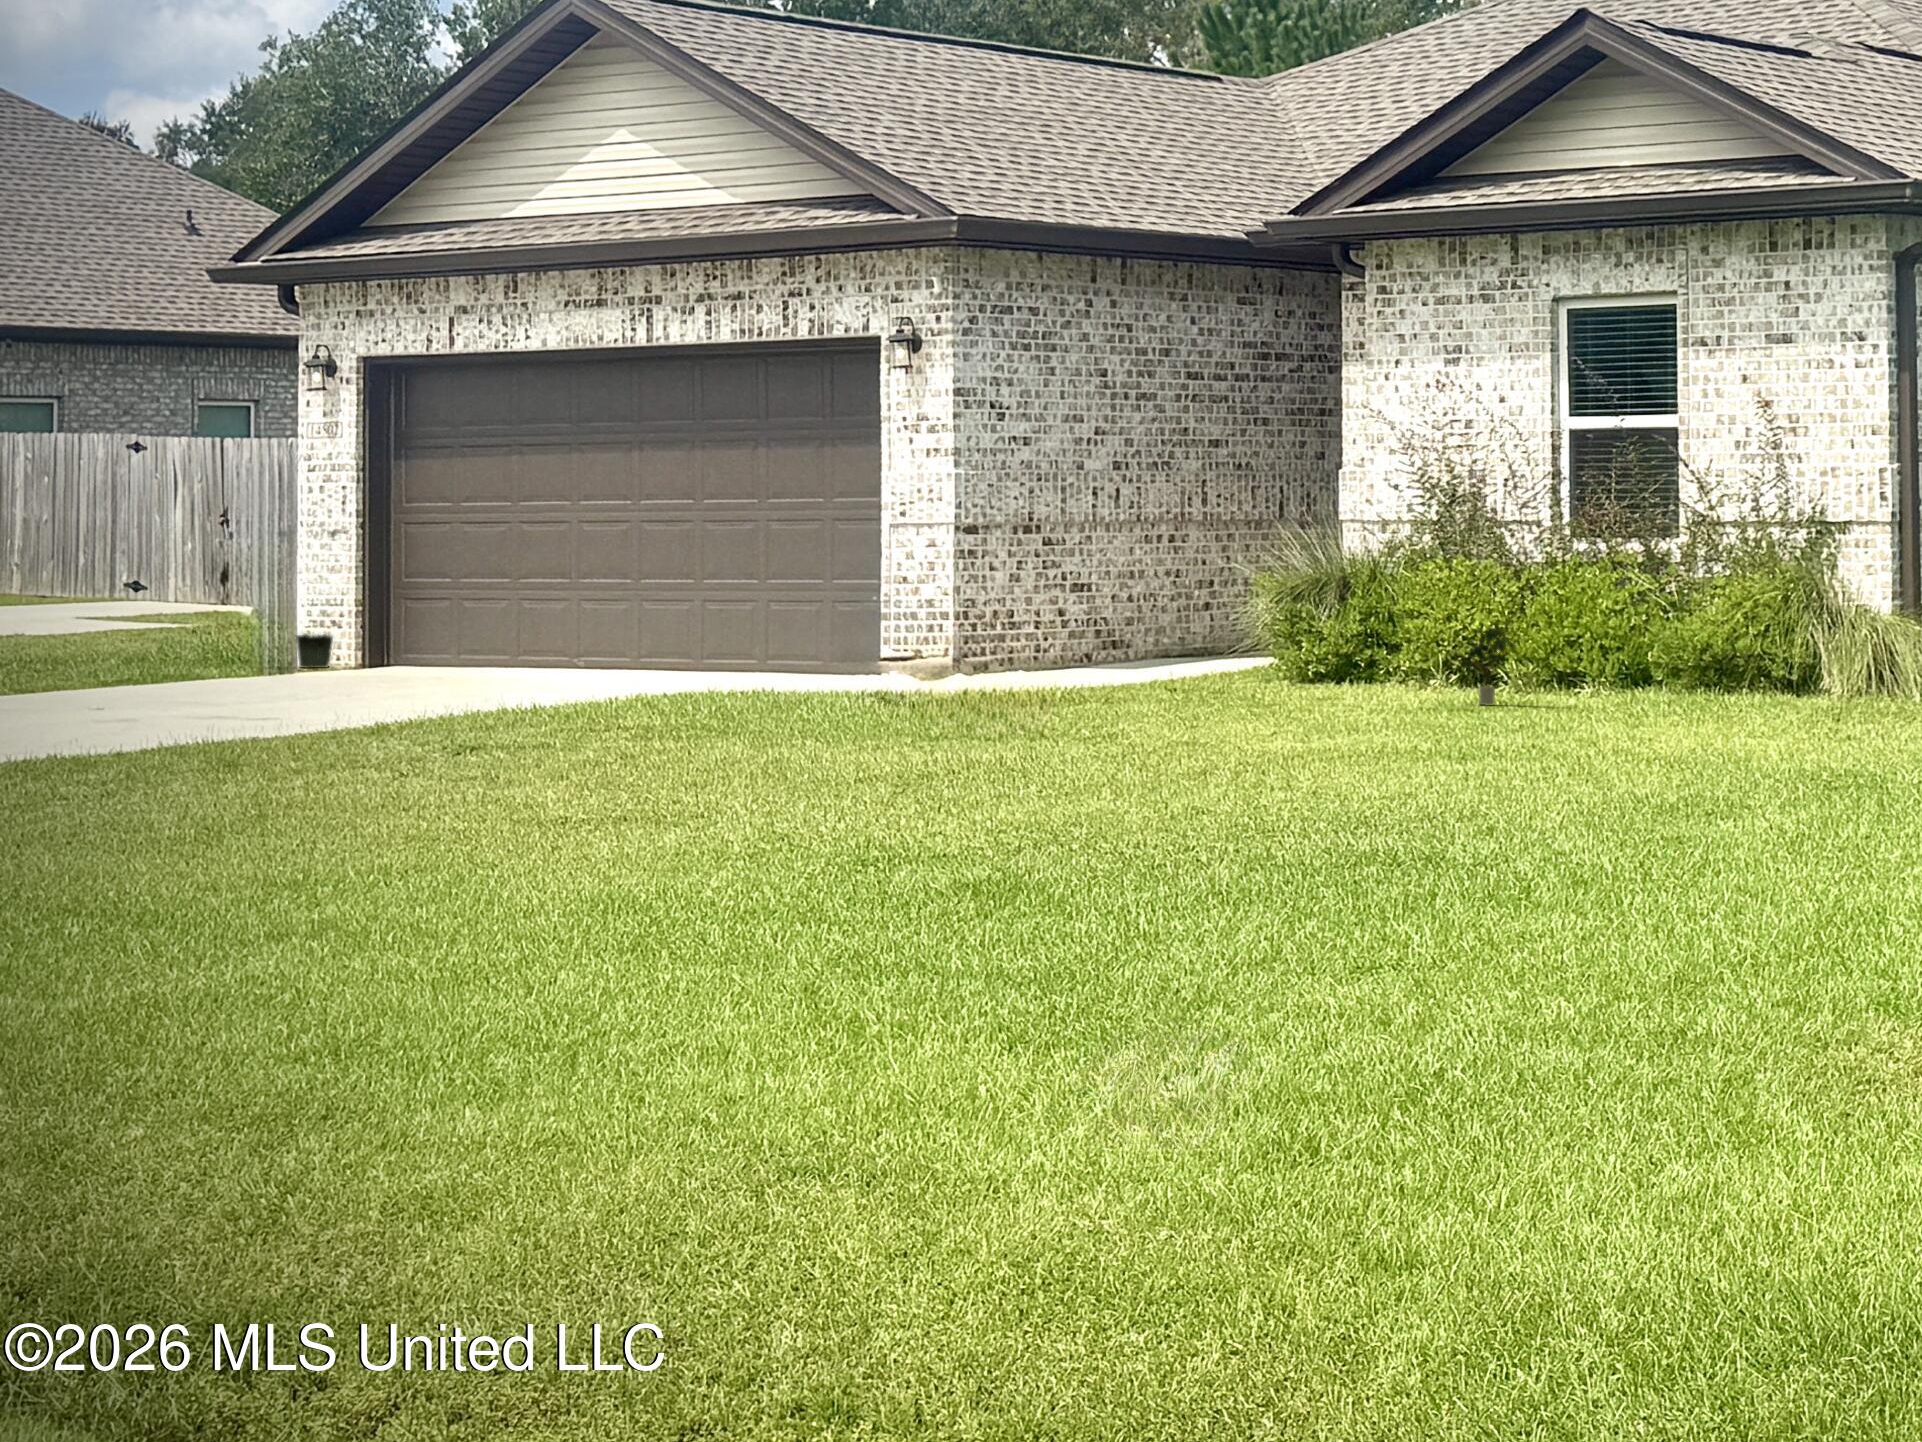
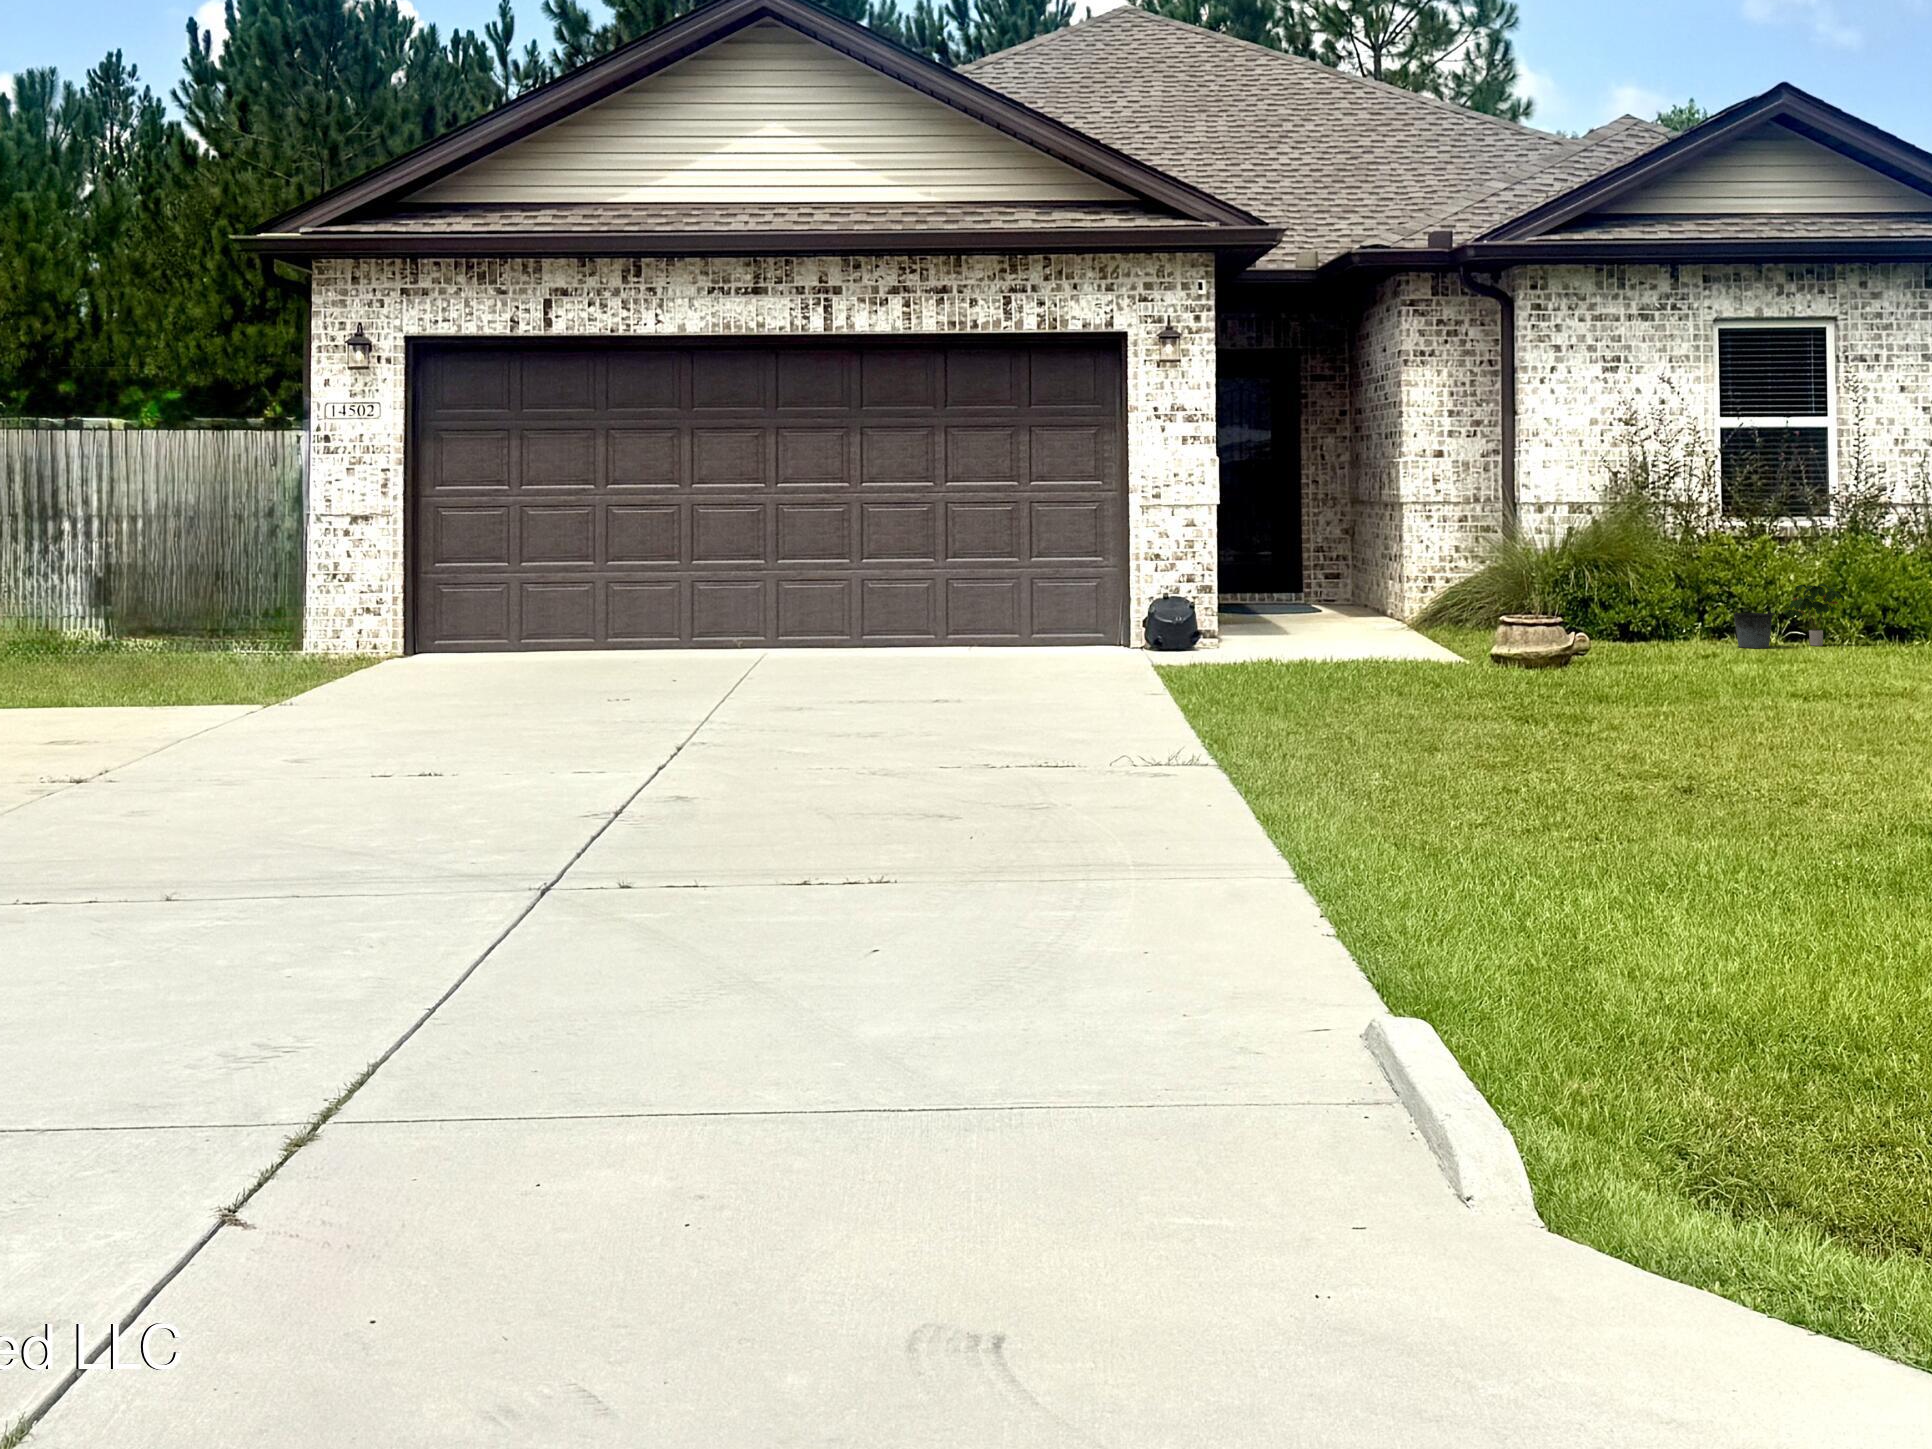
bucket: present [296,634,333,668] -> present [1734,611,1775,648]

